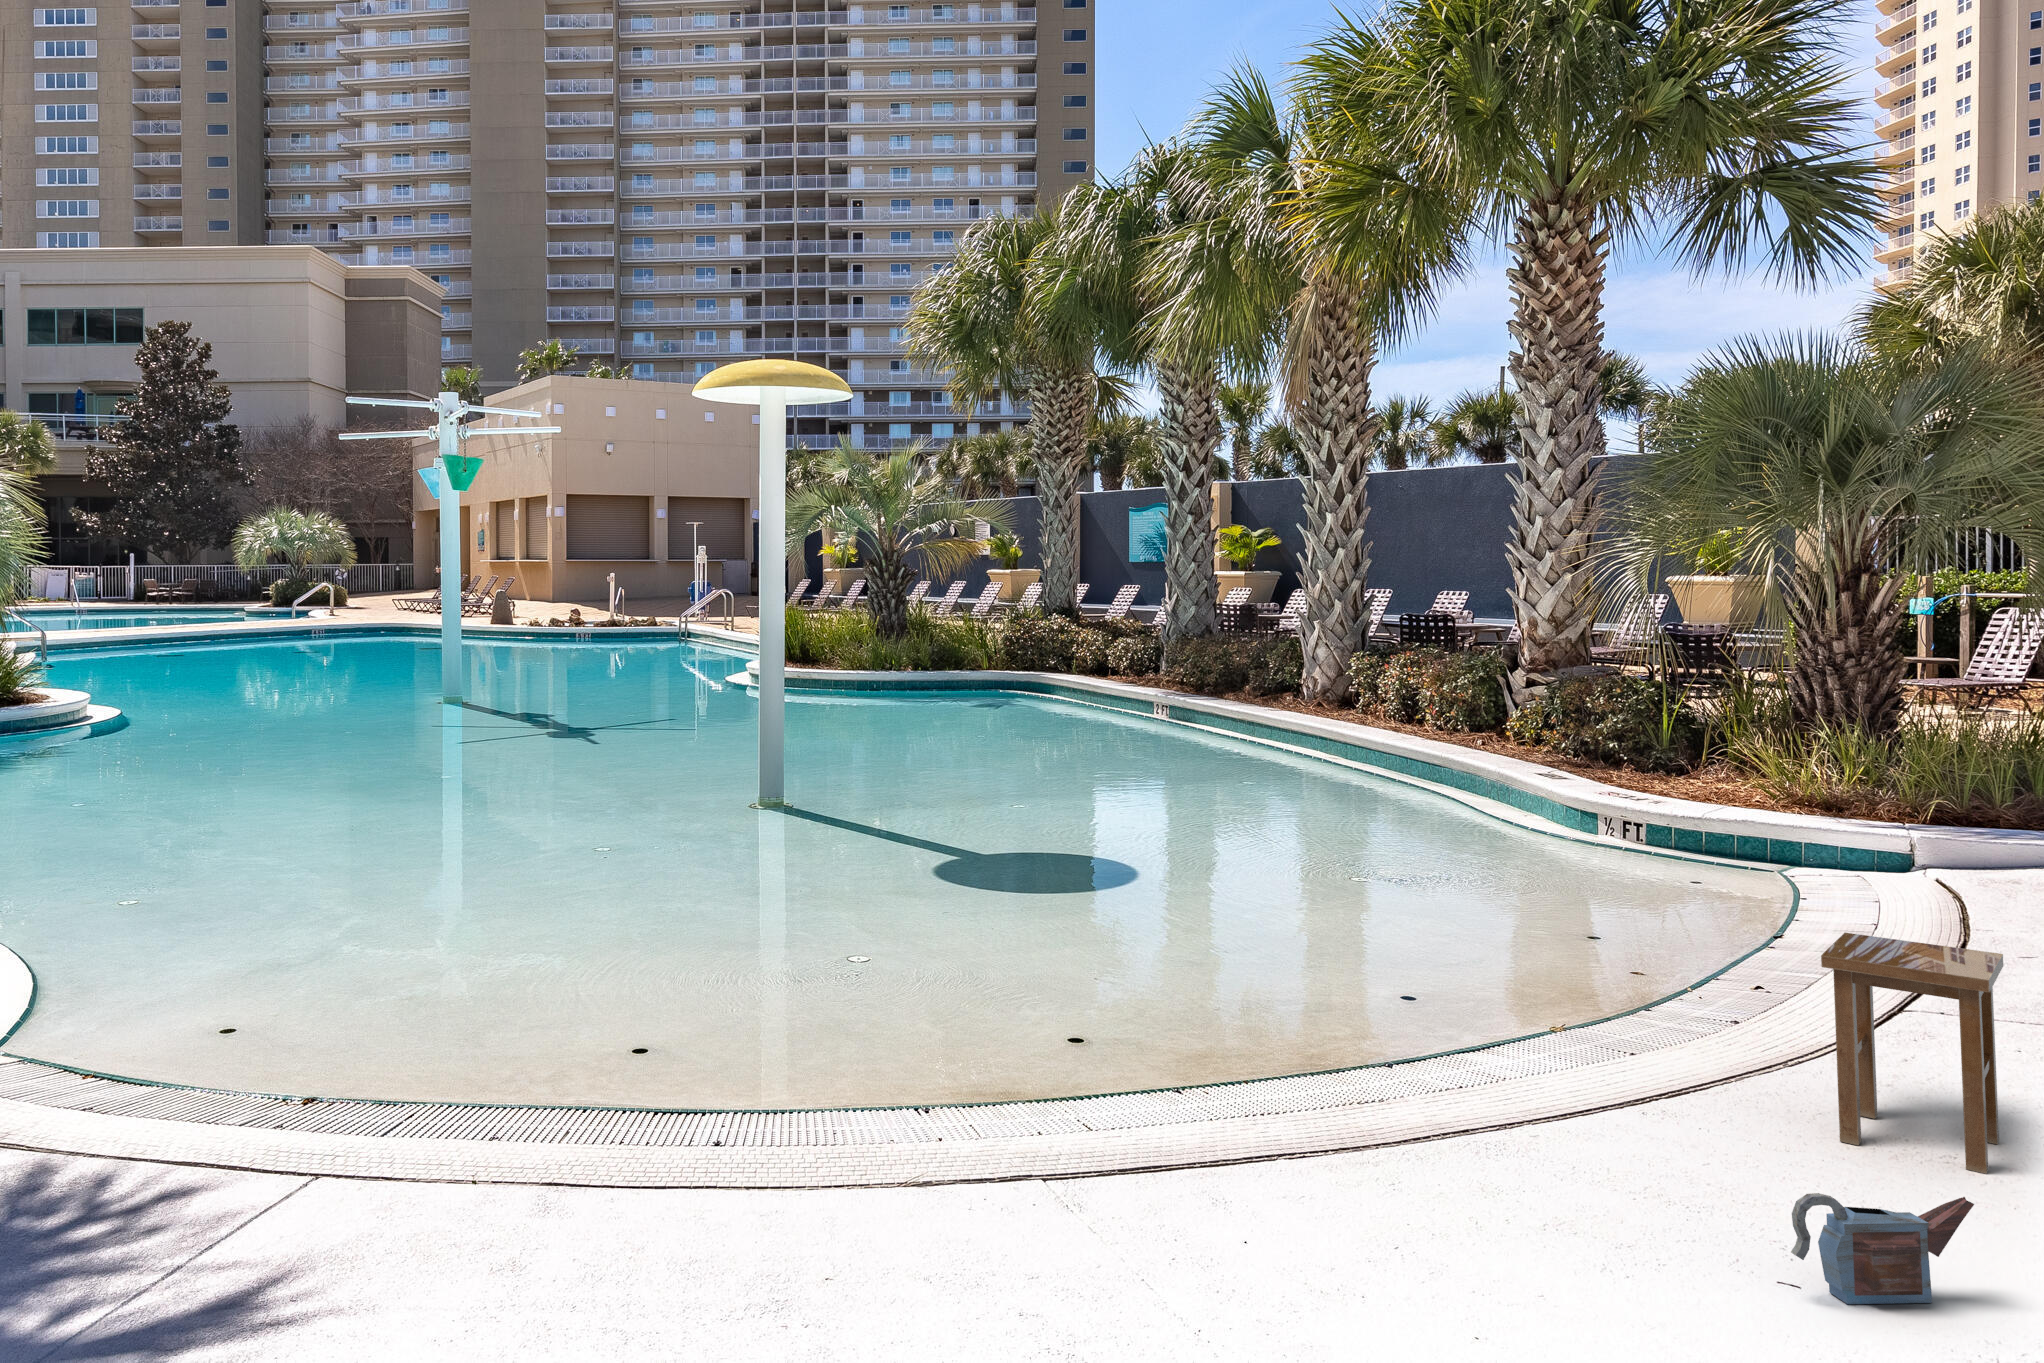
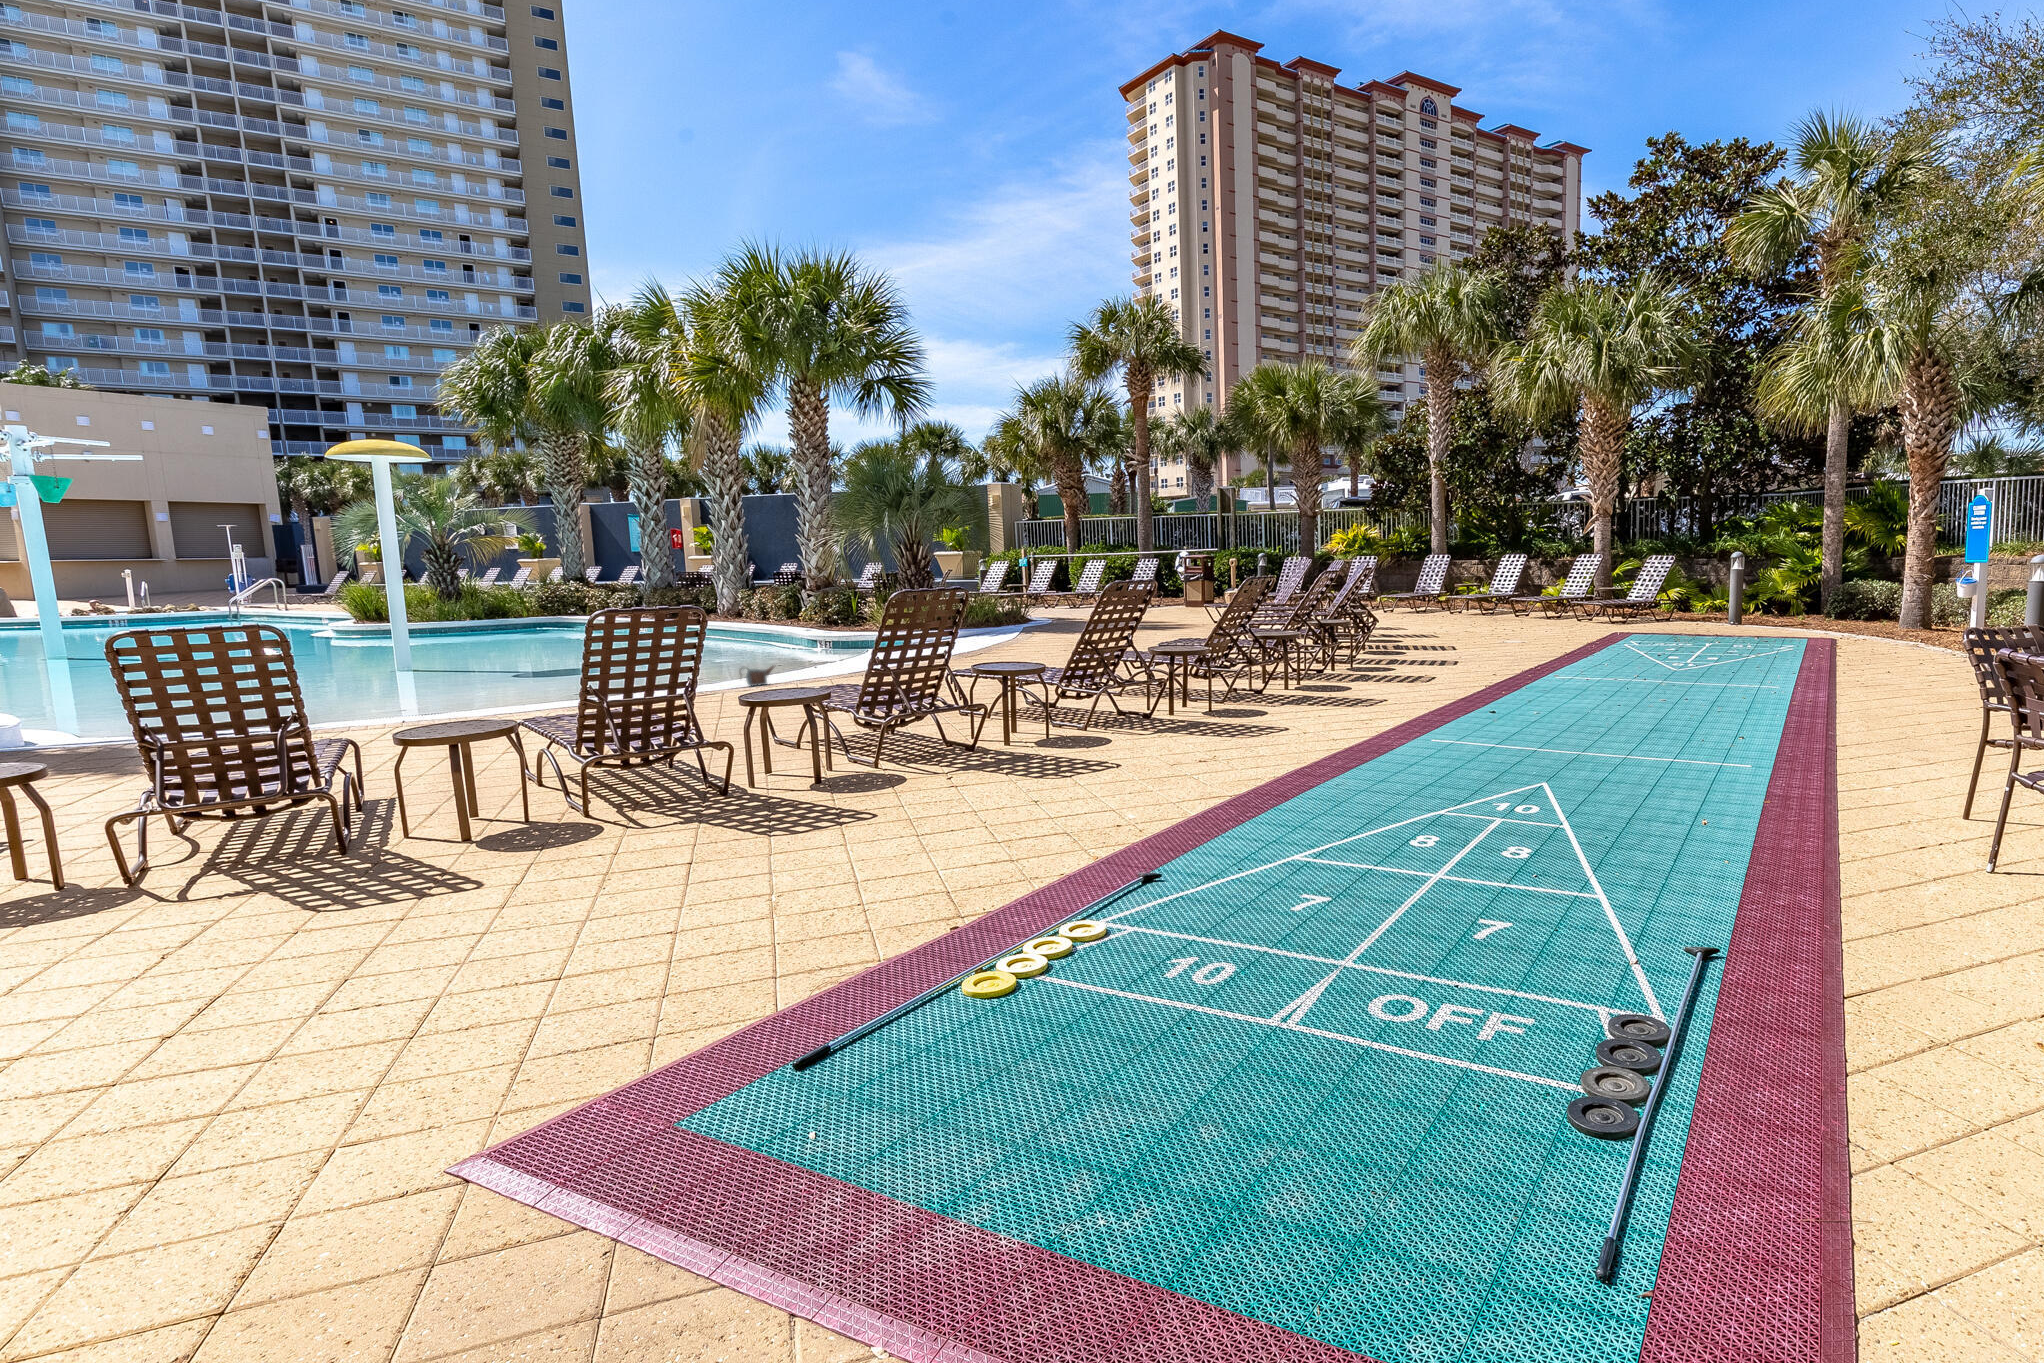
stool: present [1821,933,2003,1174] -> none [776,630,820,676]

